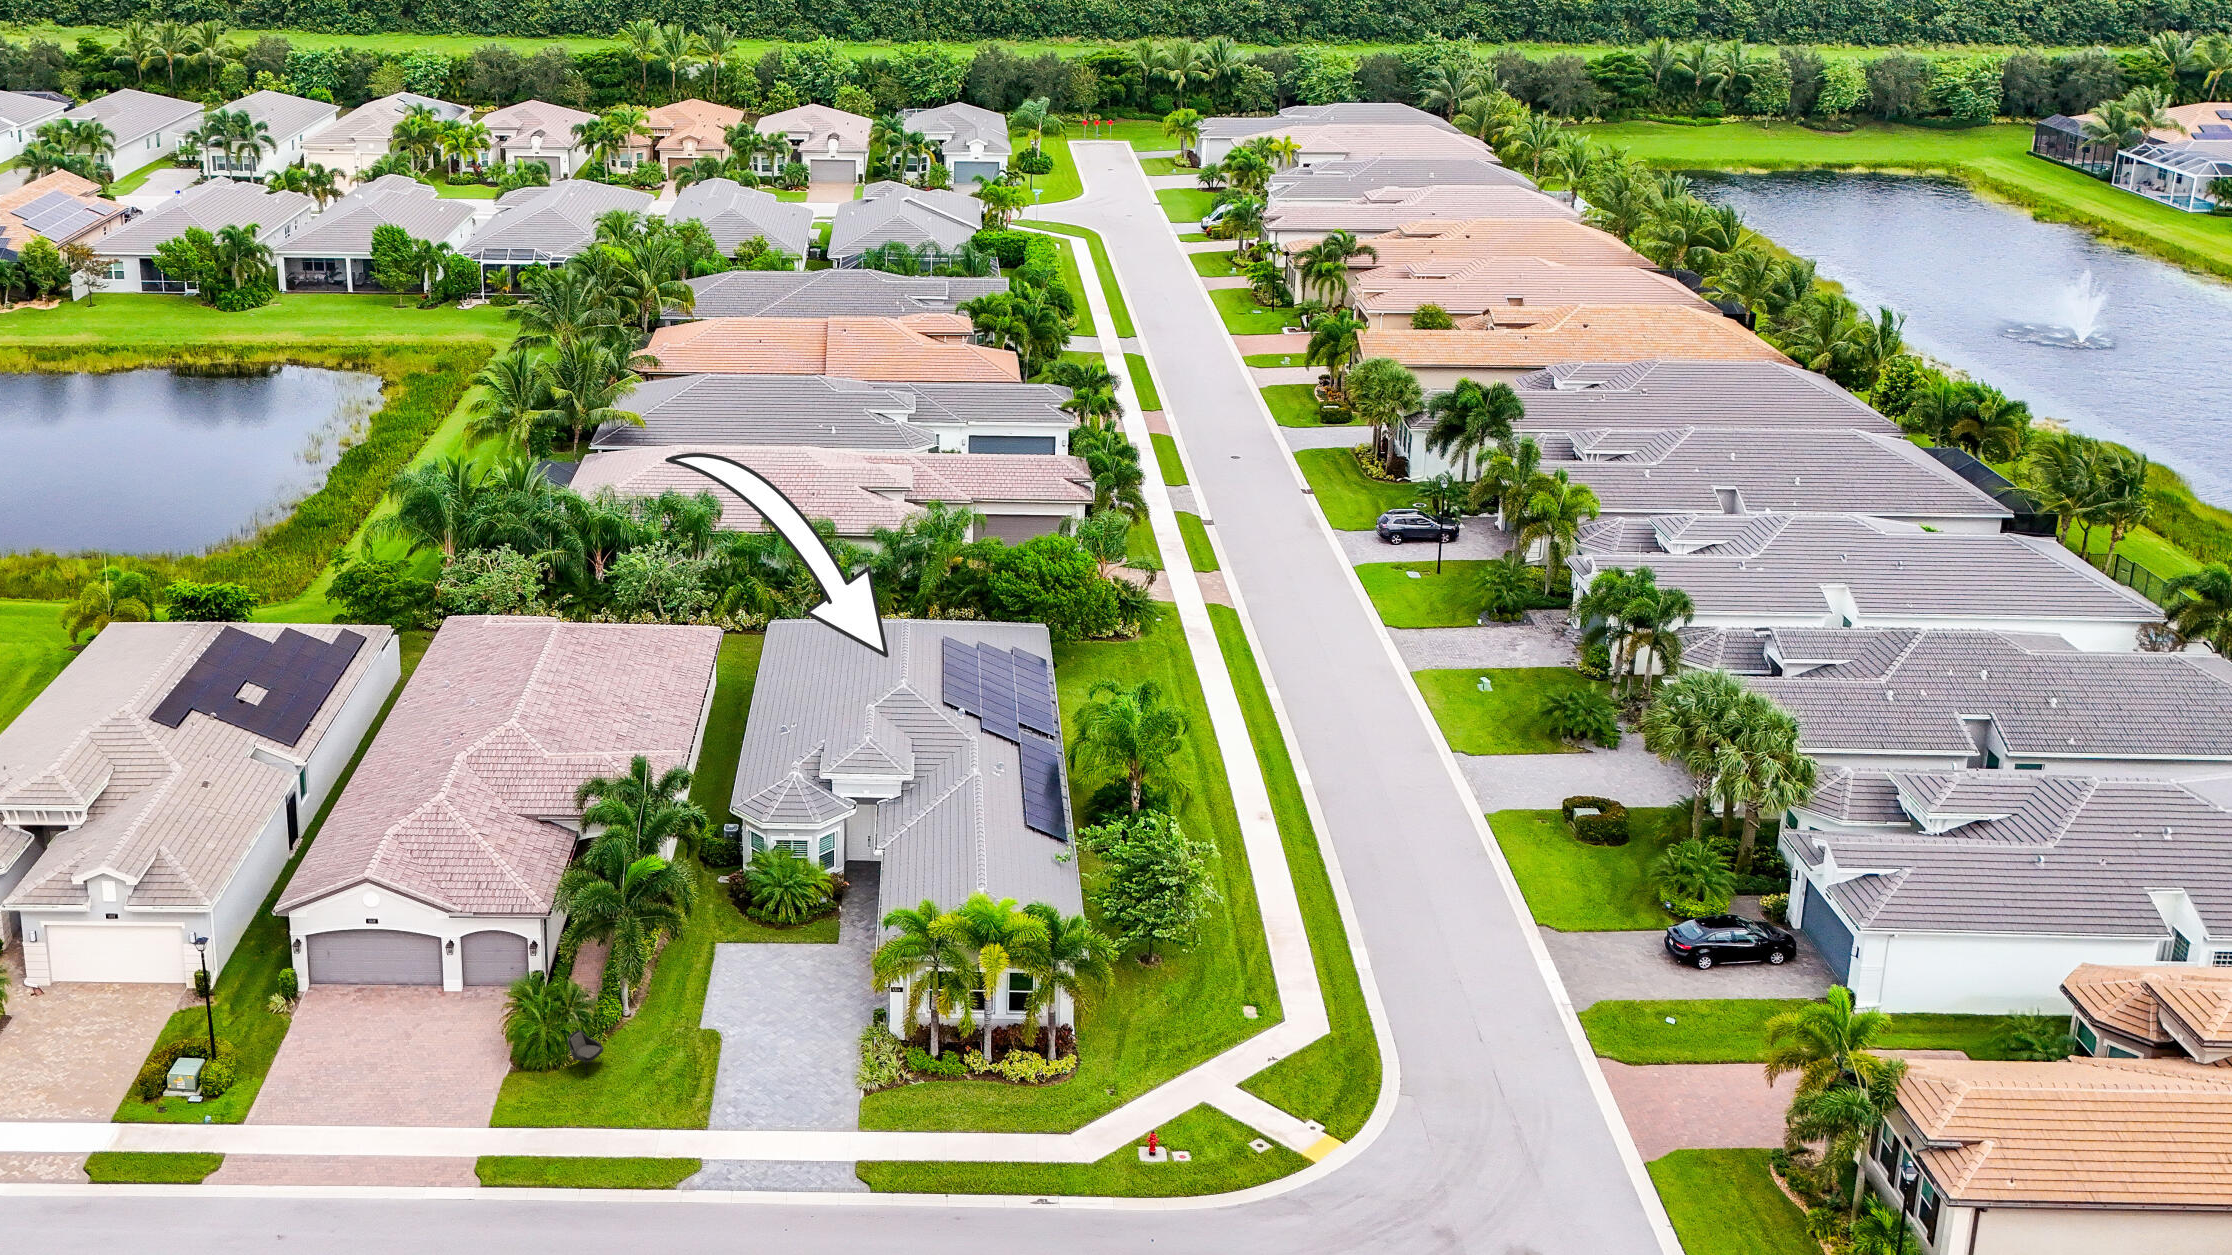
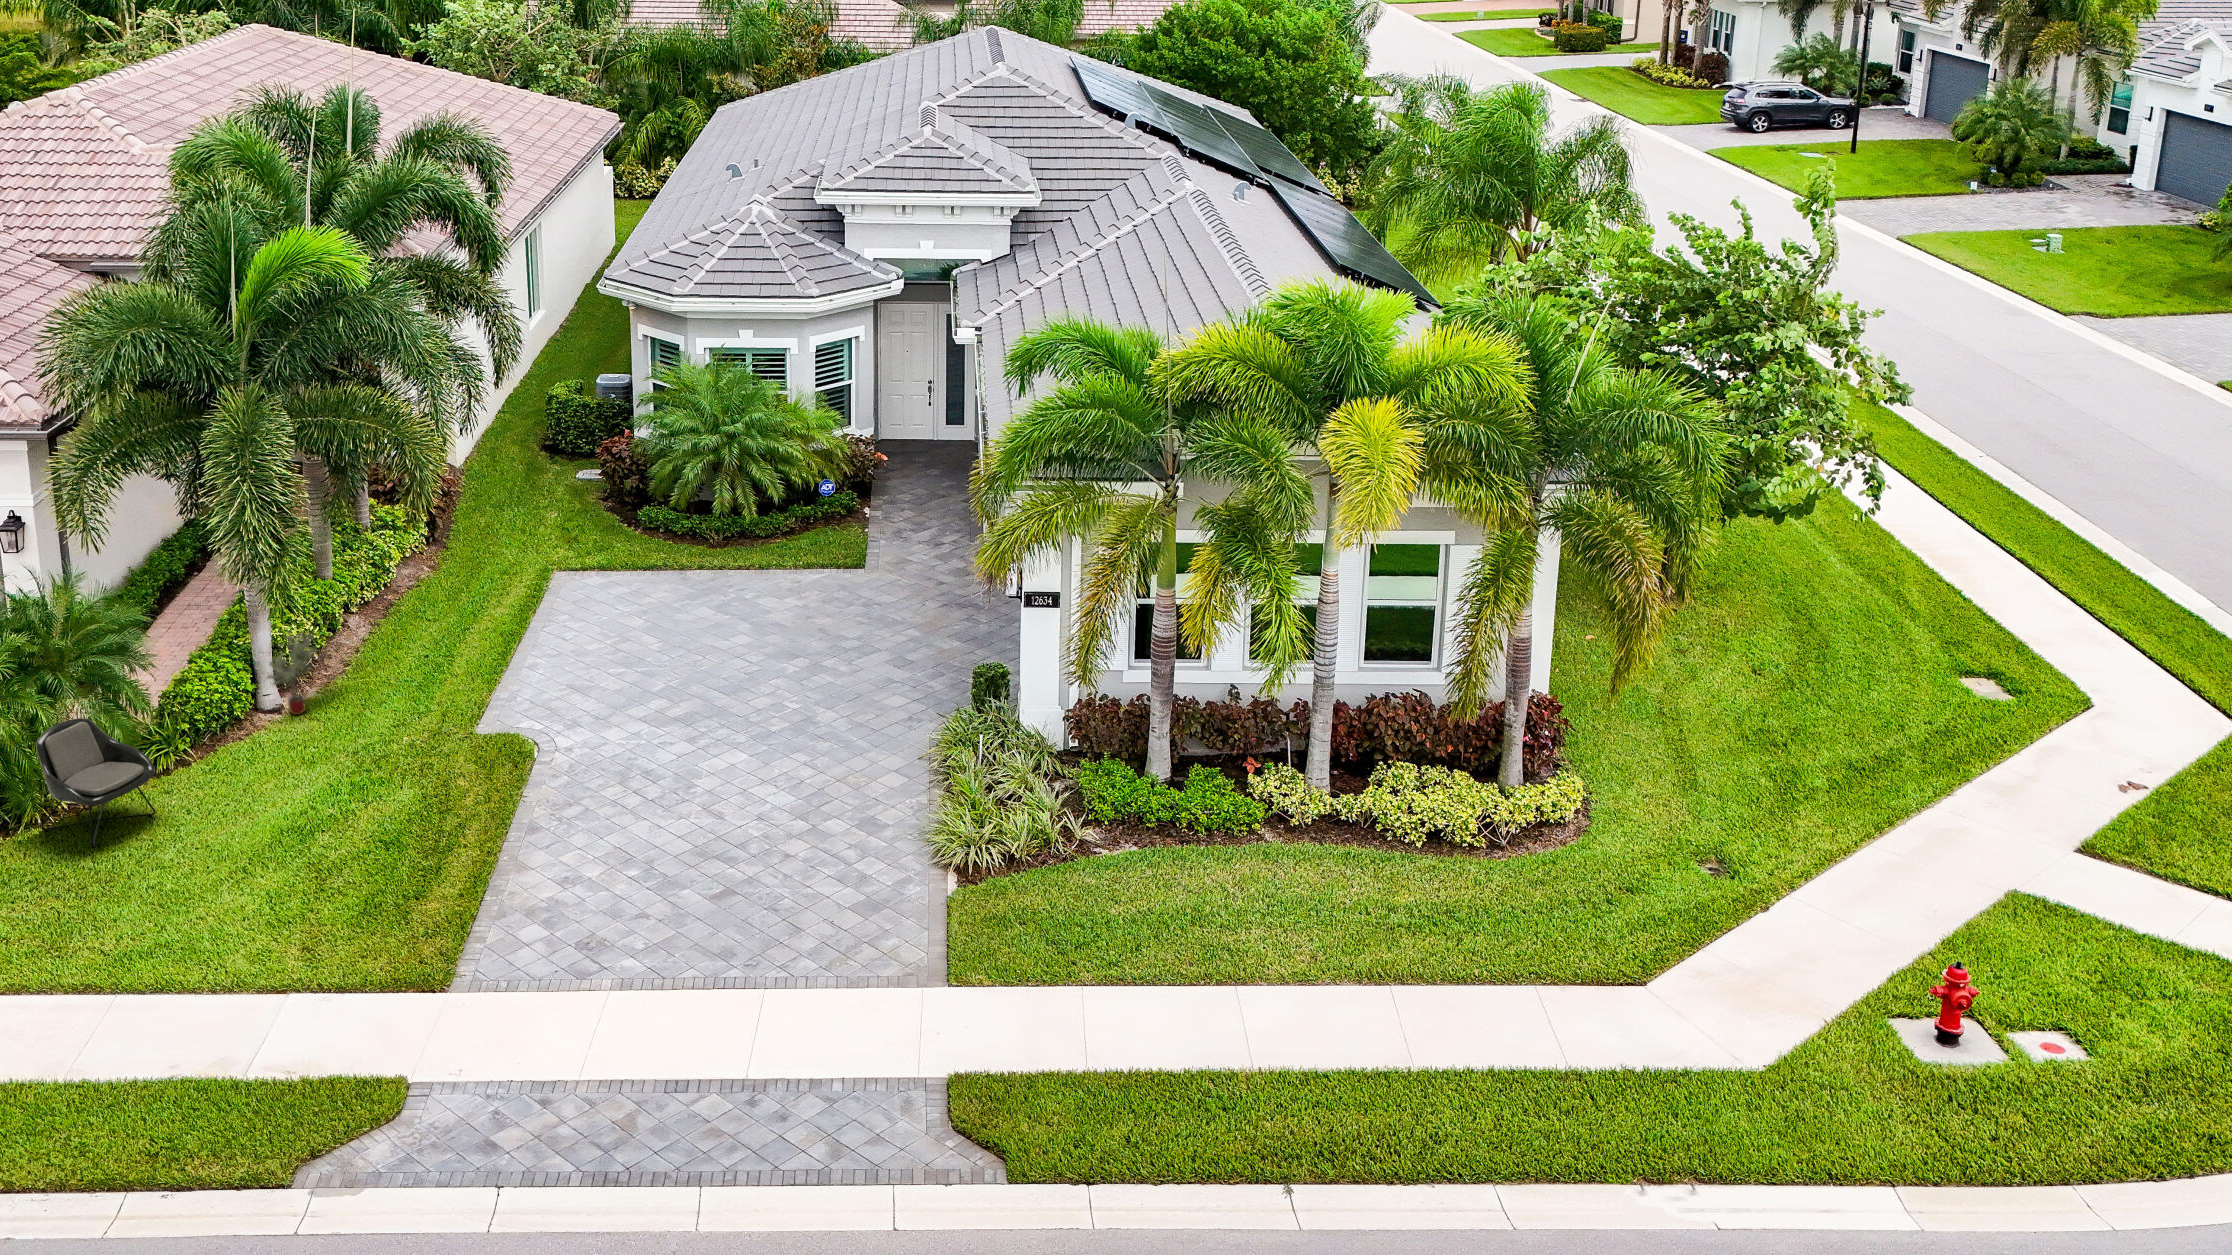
potted tree: none [627,990,644,1020] -> present [267,634,316,715]

